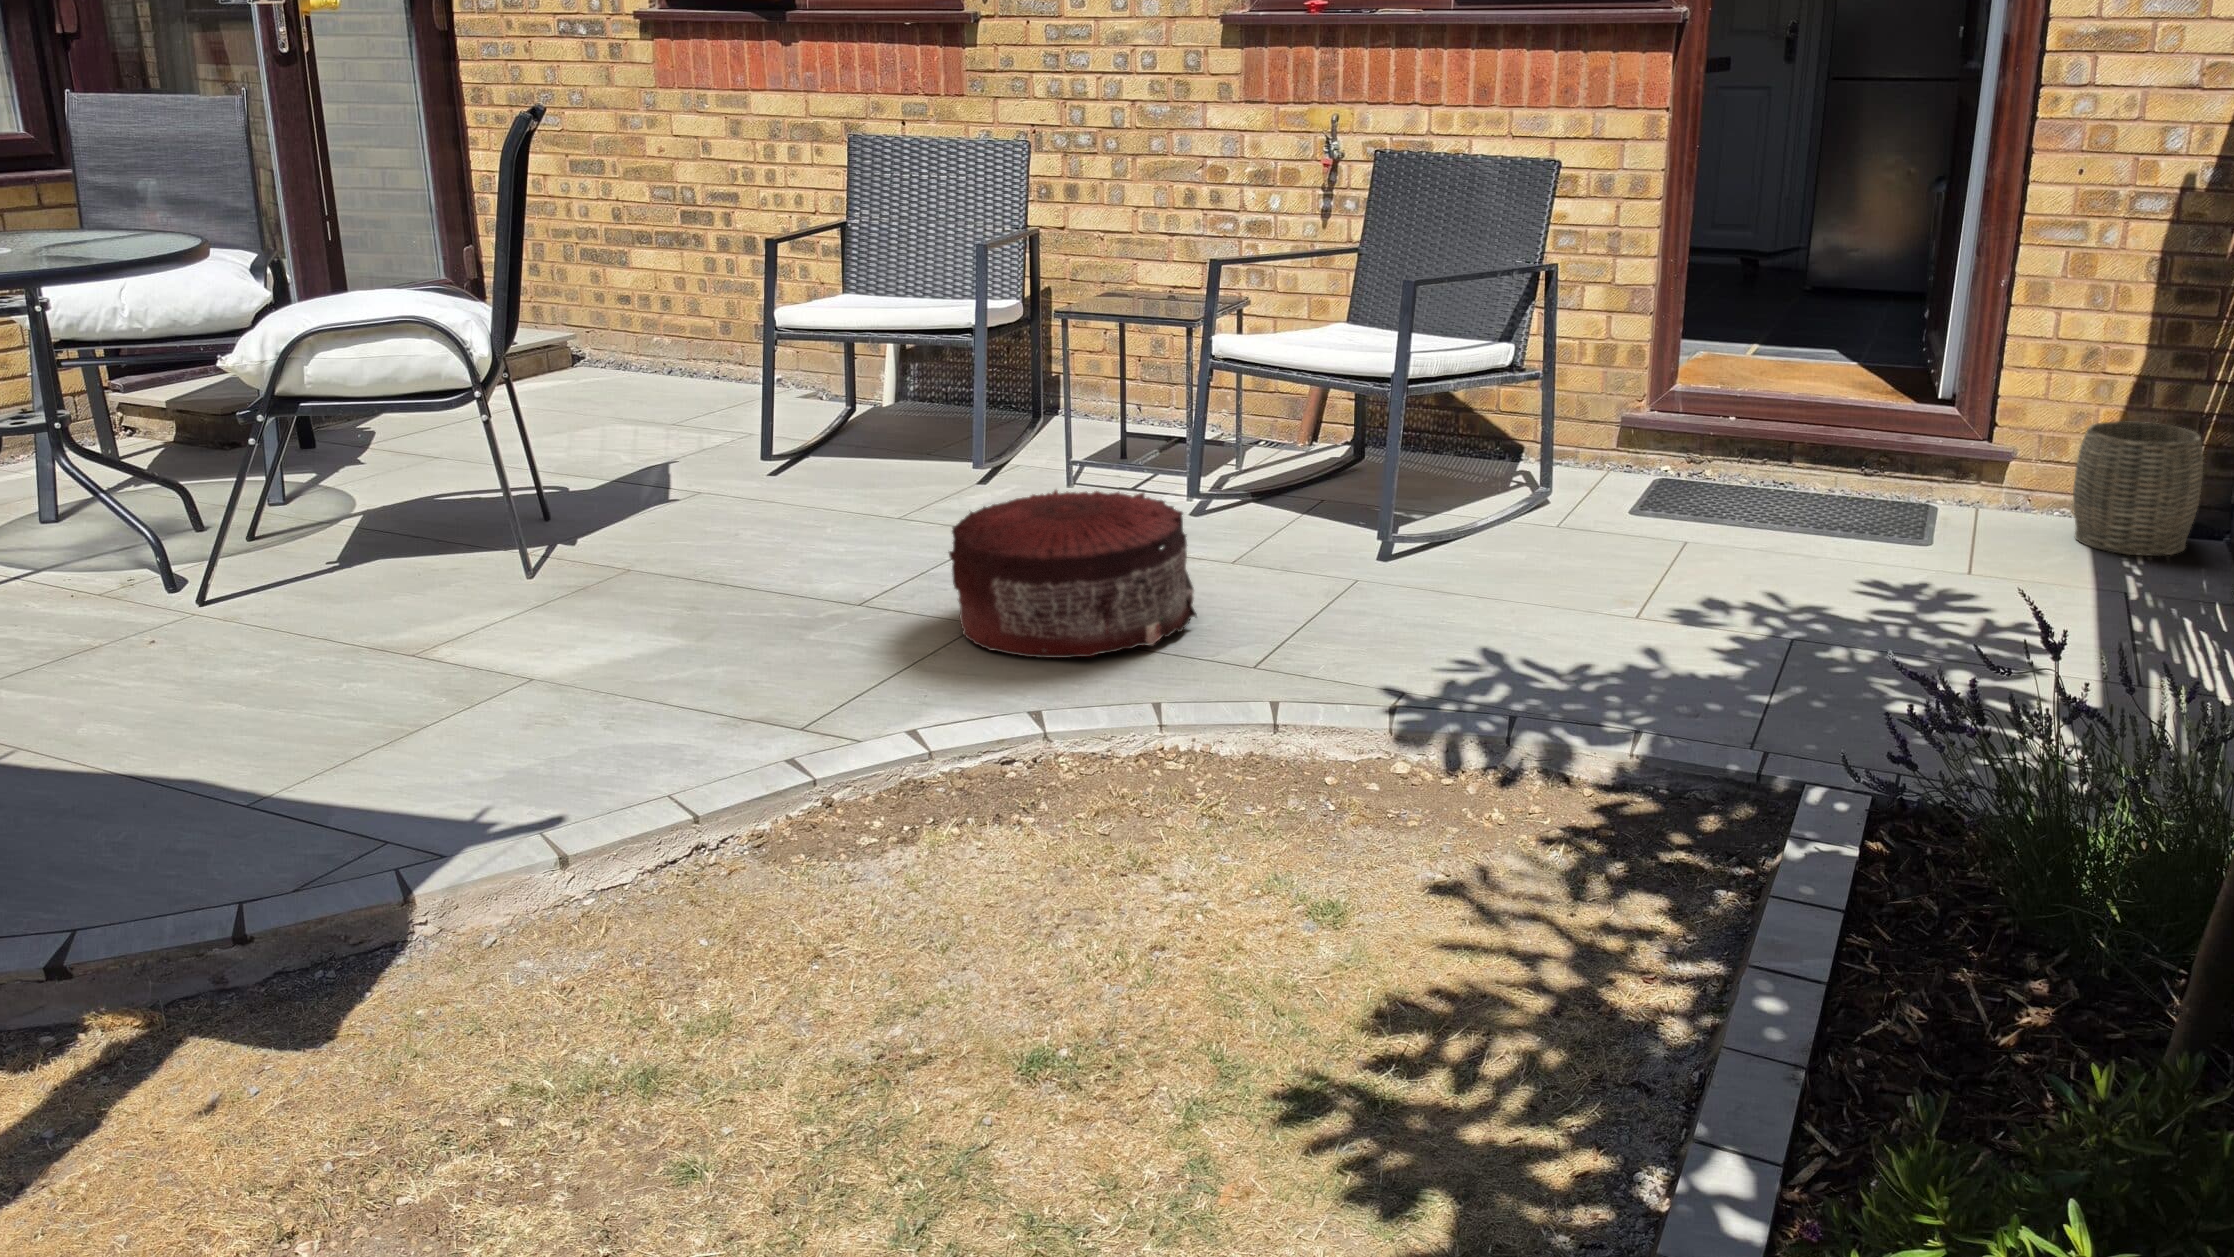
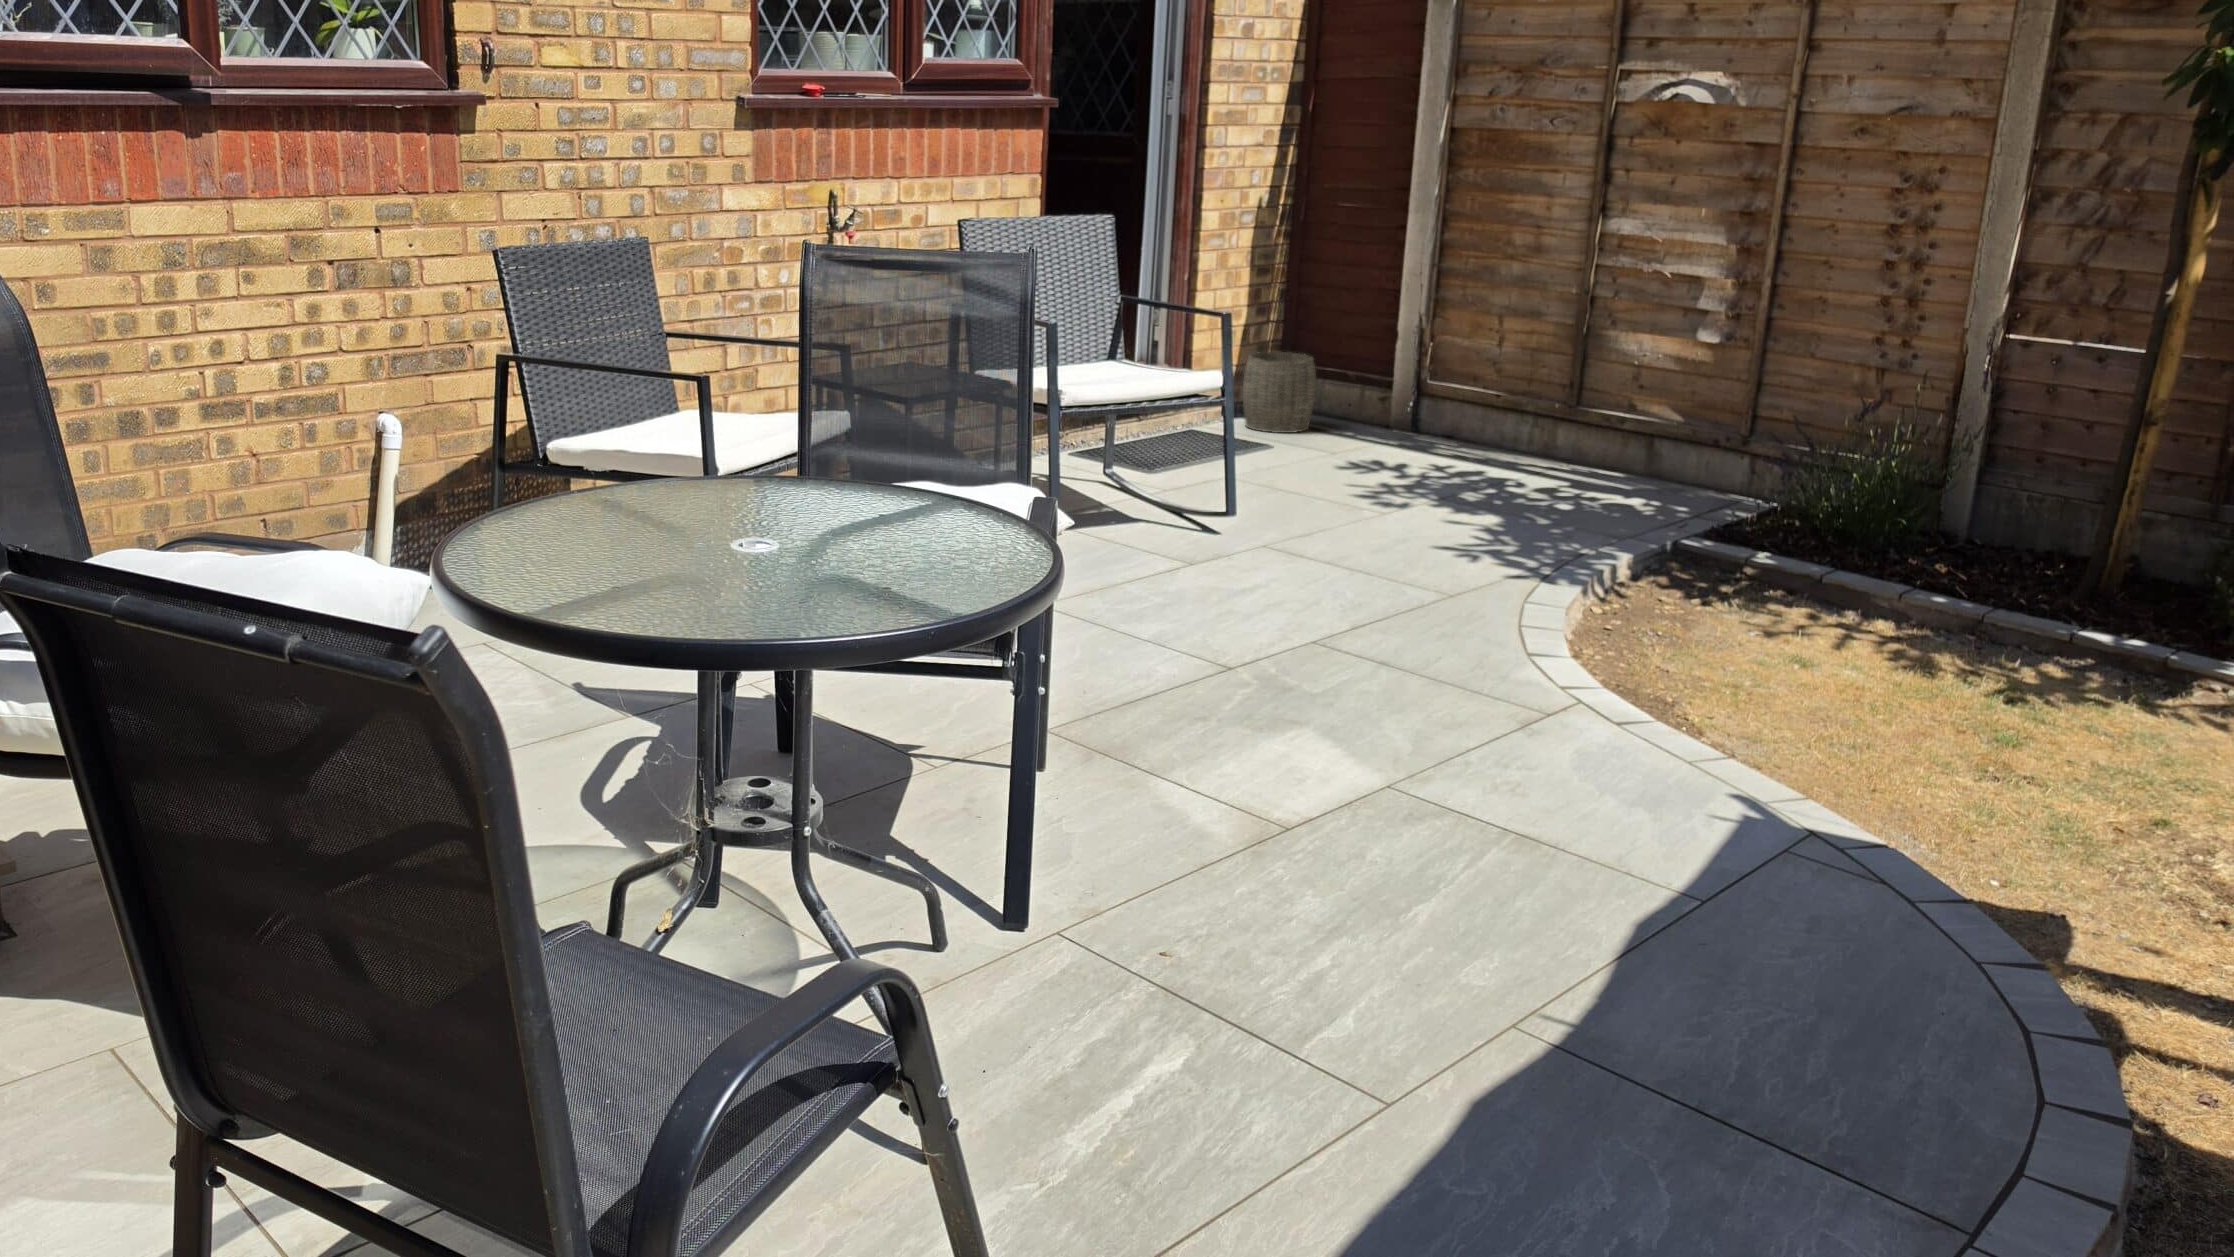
pouf: present [949,490,1197,658] -> none [1189,506,1393,647]

